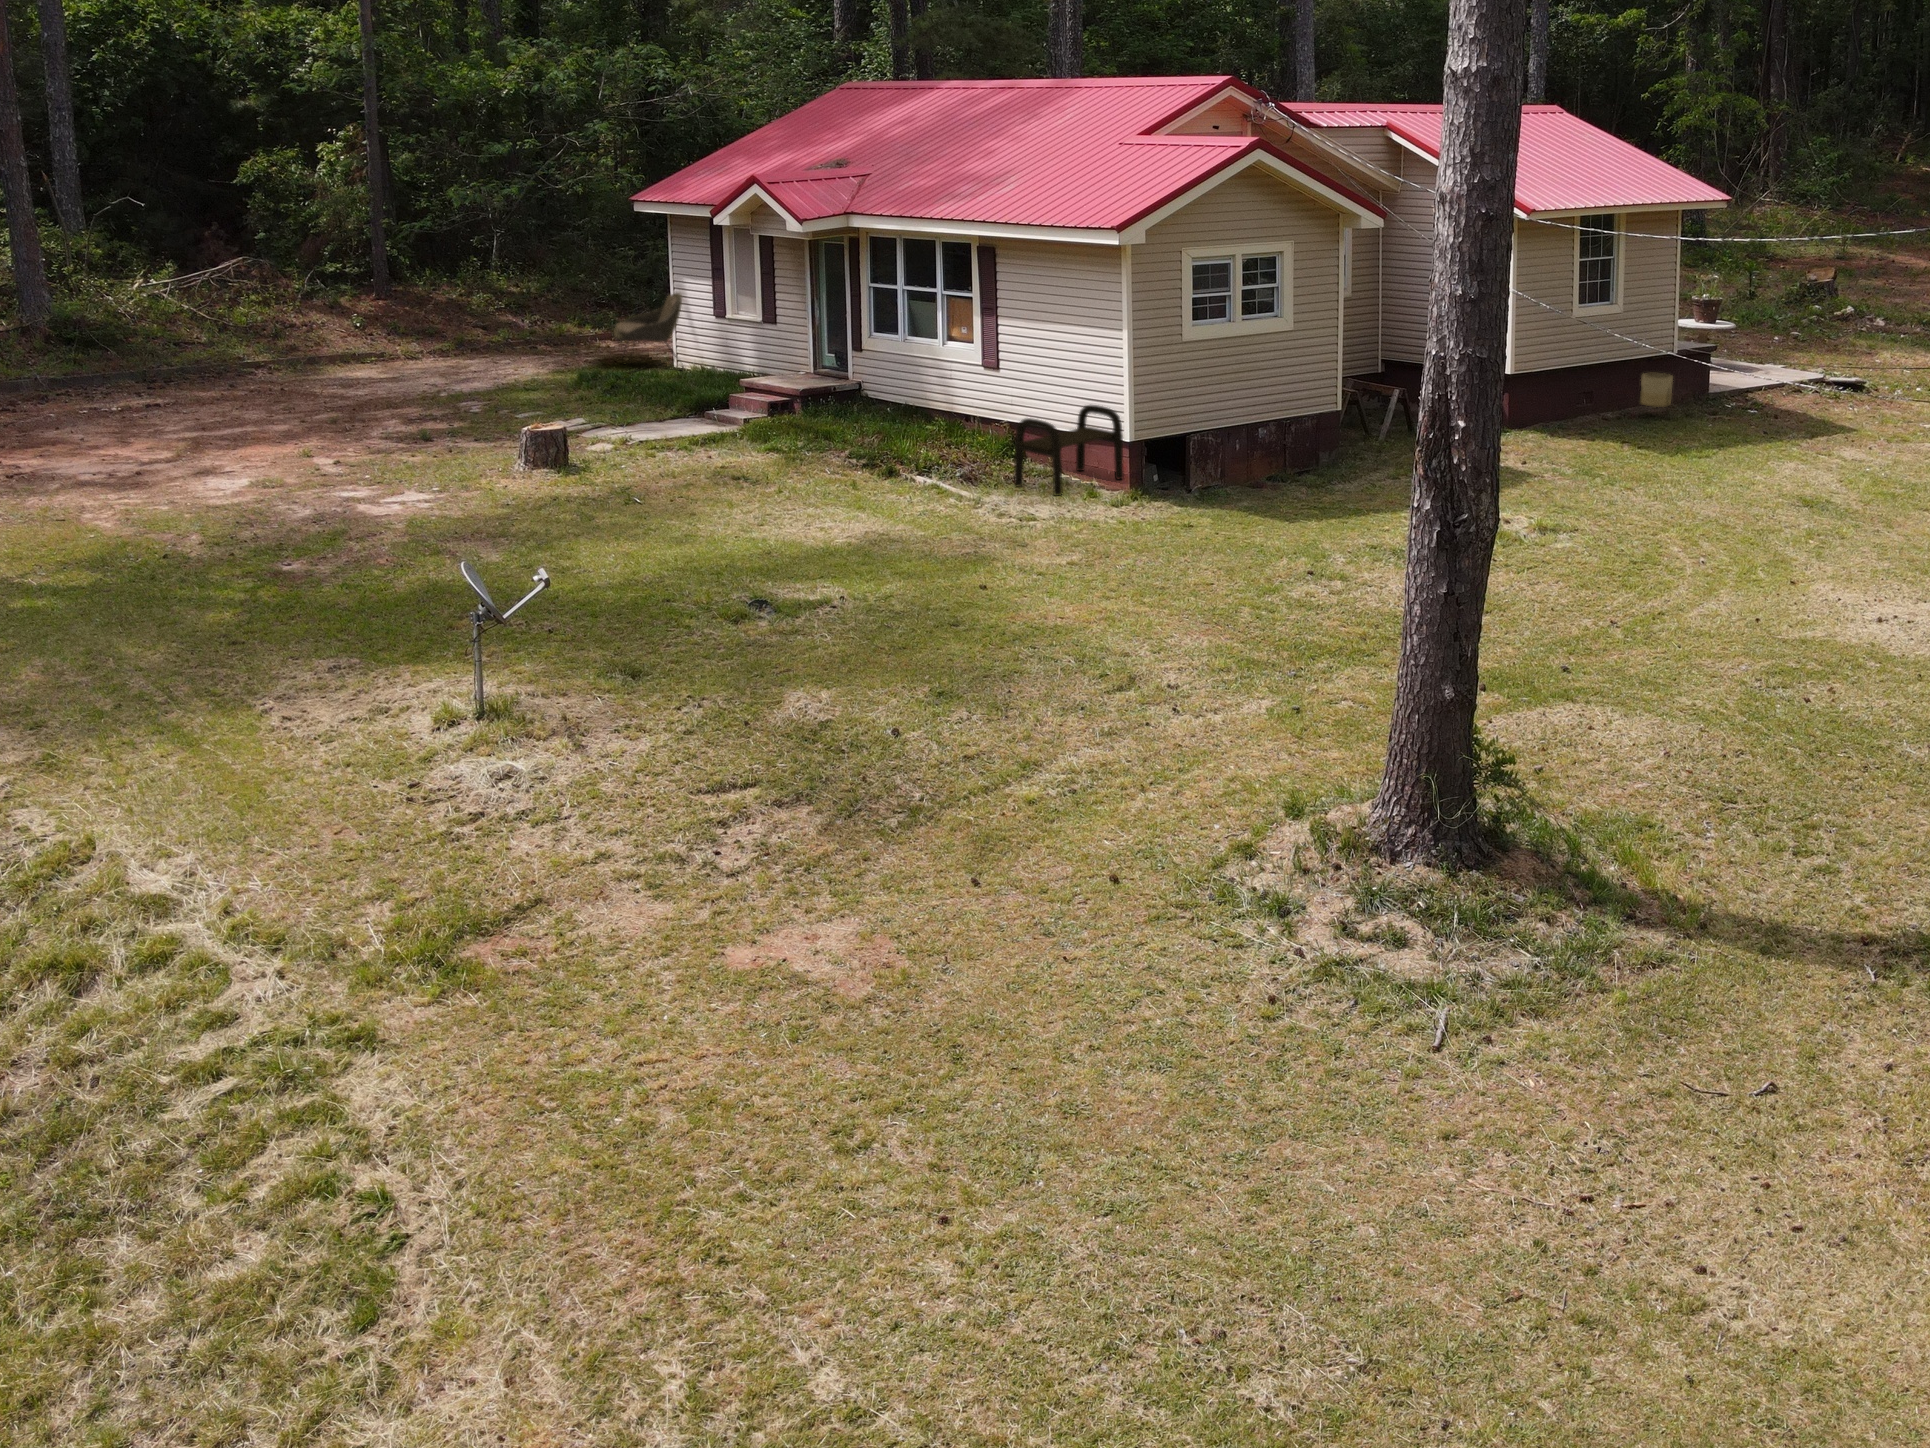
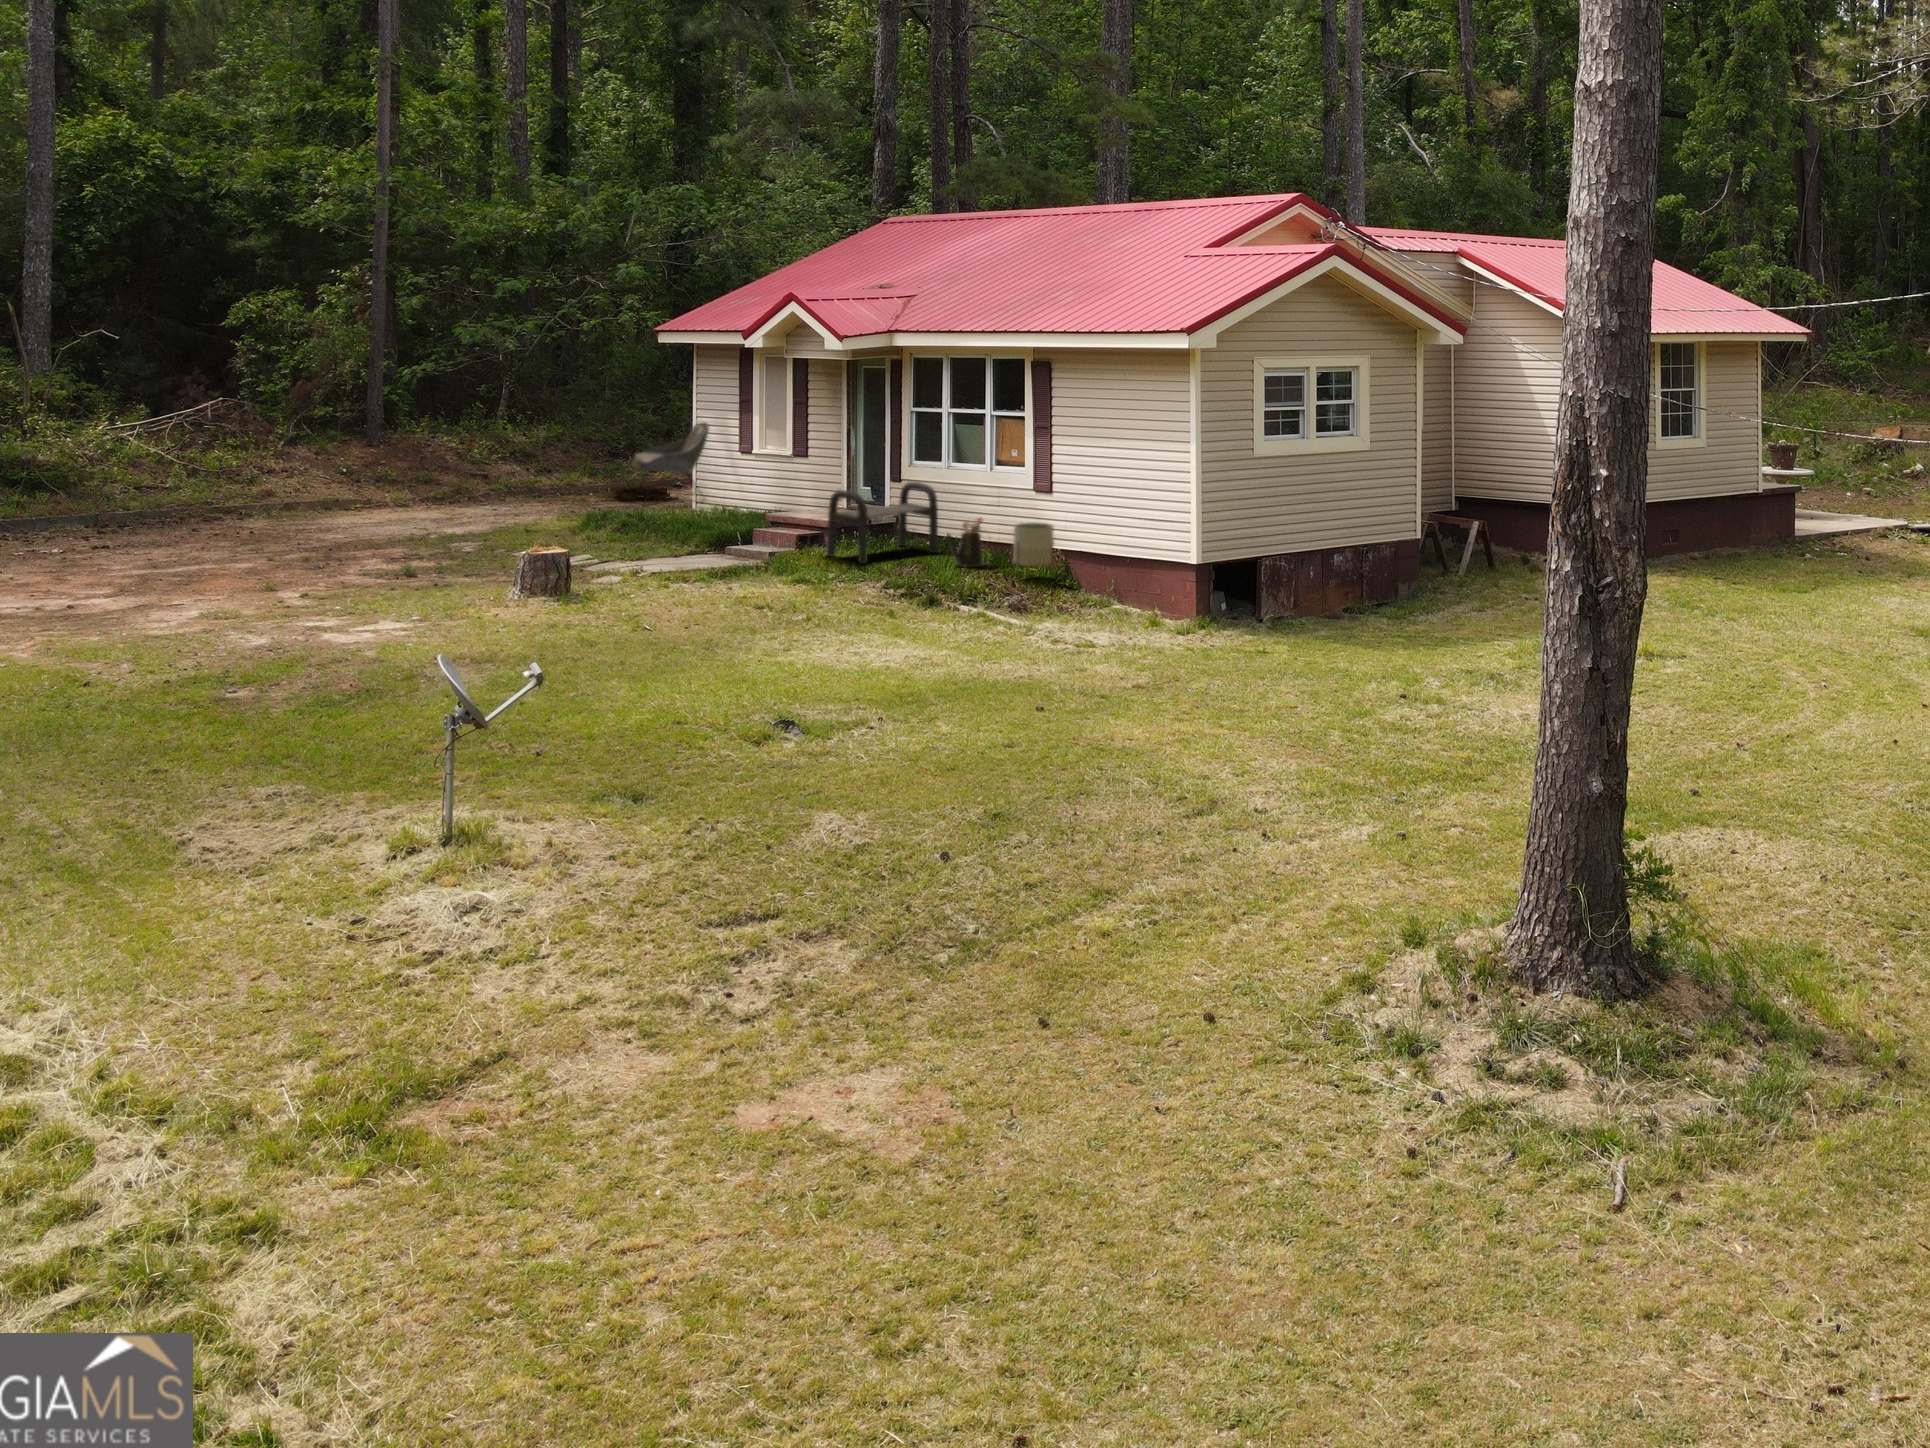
planter: present [1638,373,1673,414] -> present [1013,523,1054,573]
watering can: none [905,390,945,439] -> present [947,518,984,568]
bench: present [1014,405,1124,496] -> present [827,482,938,564]

